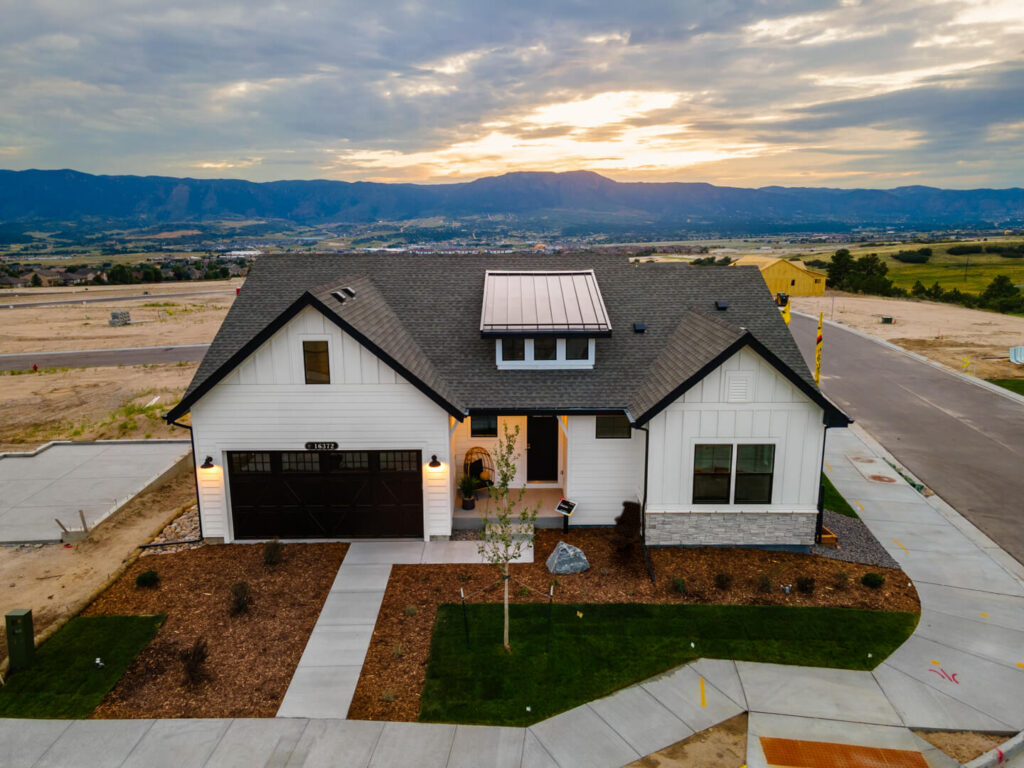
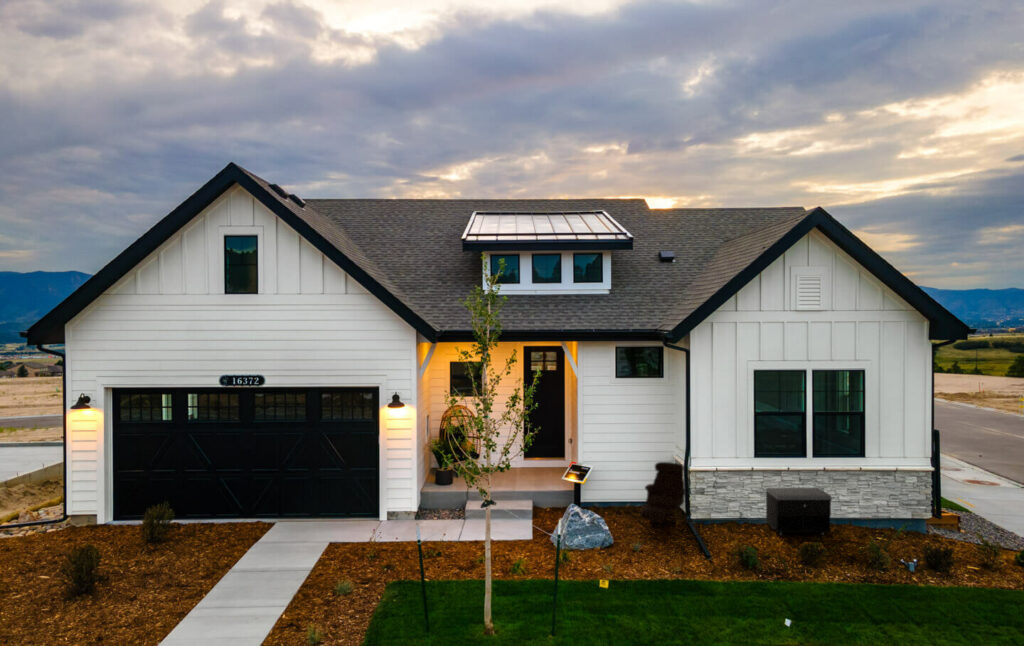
storage bench: none [698,525,743,559] -> present [766,488,831,535]

